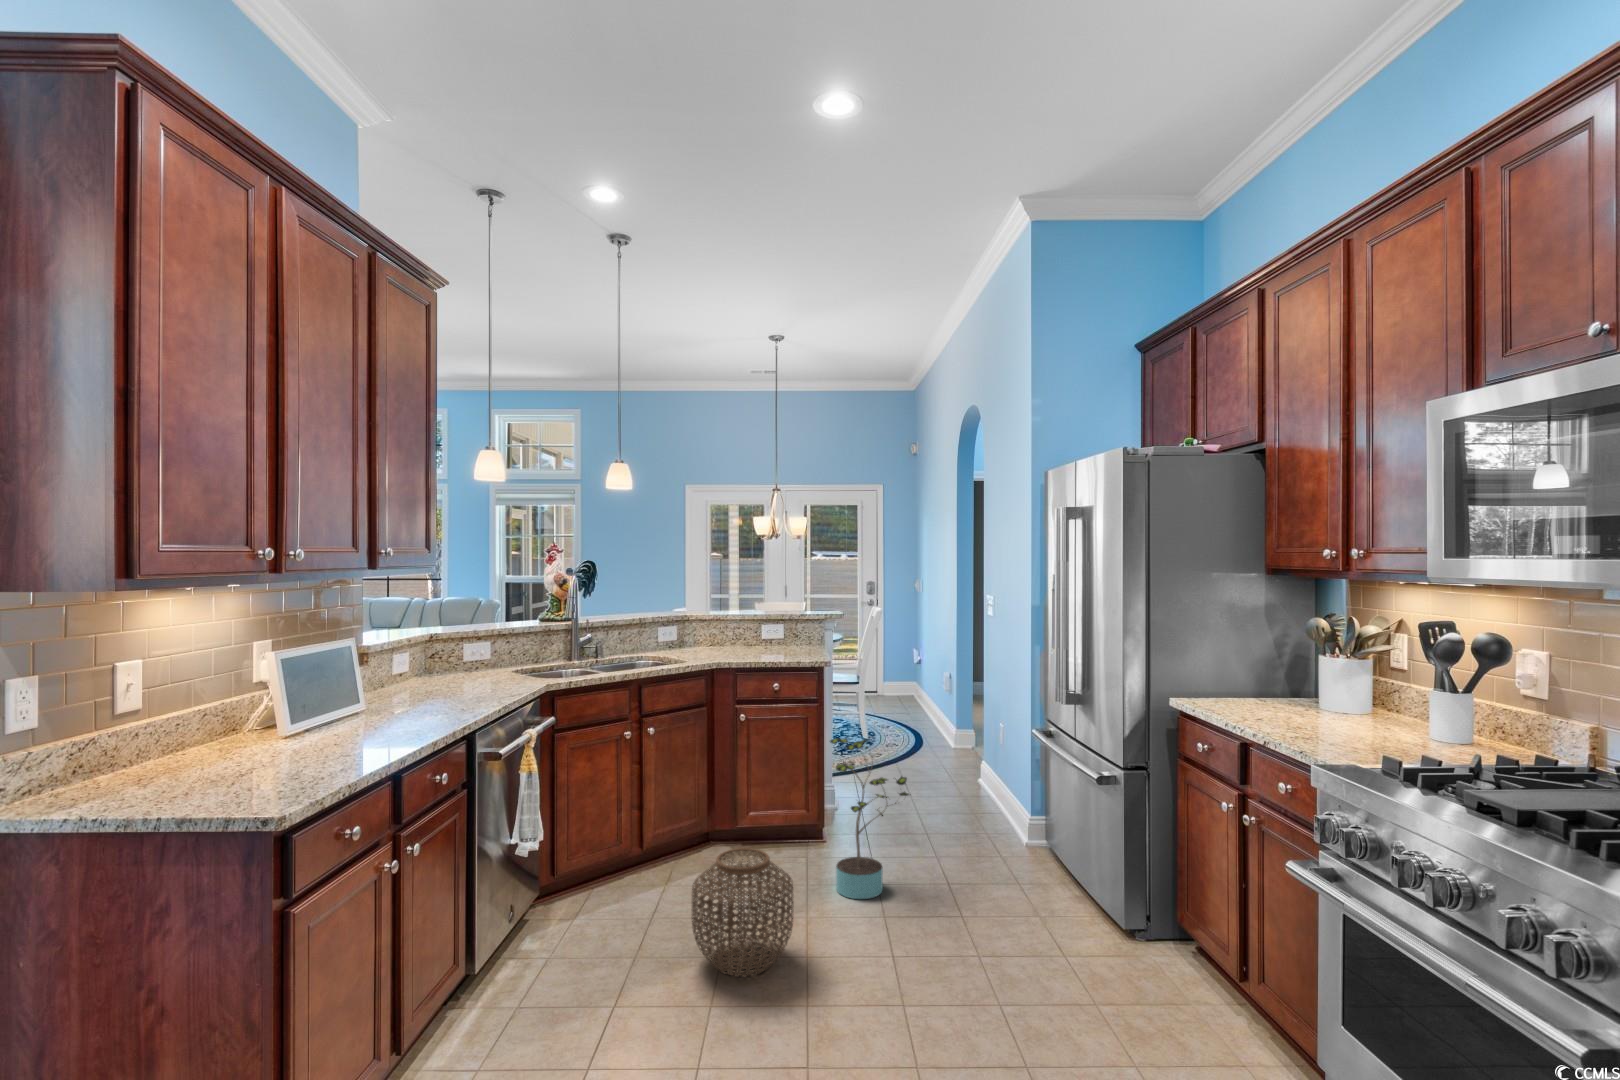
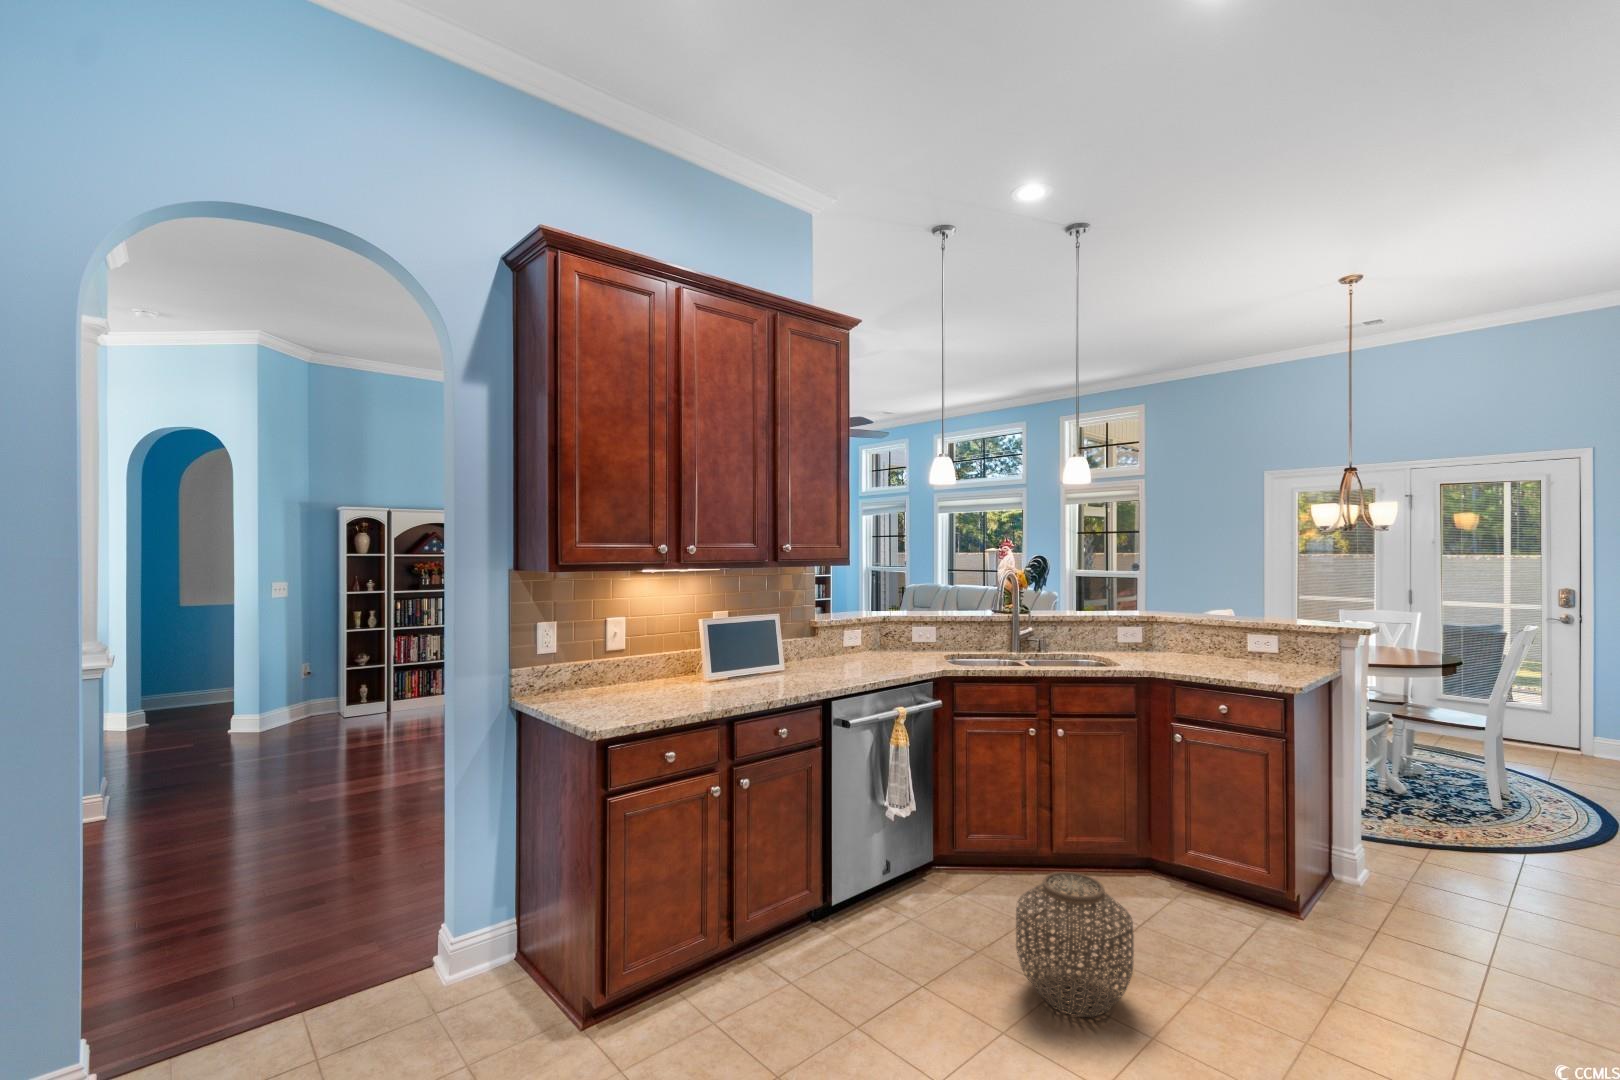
potted plant: present [830,738,911,899] -> none [1242,783,1378,1002]

